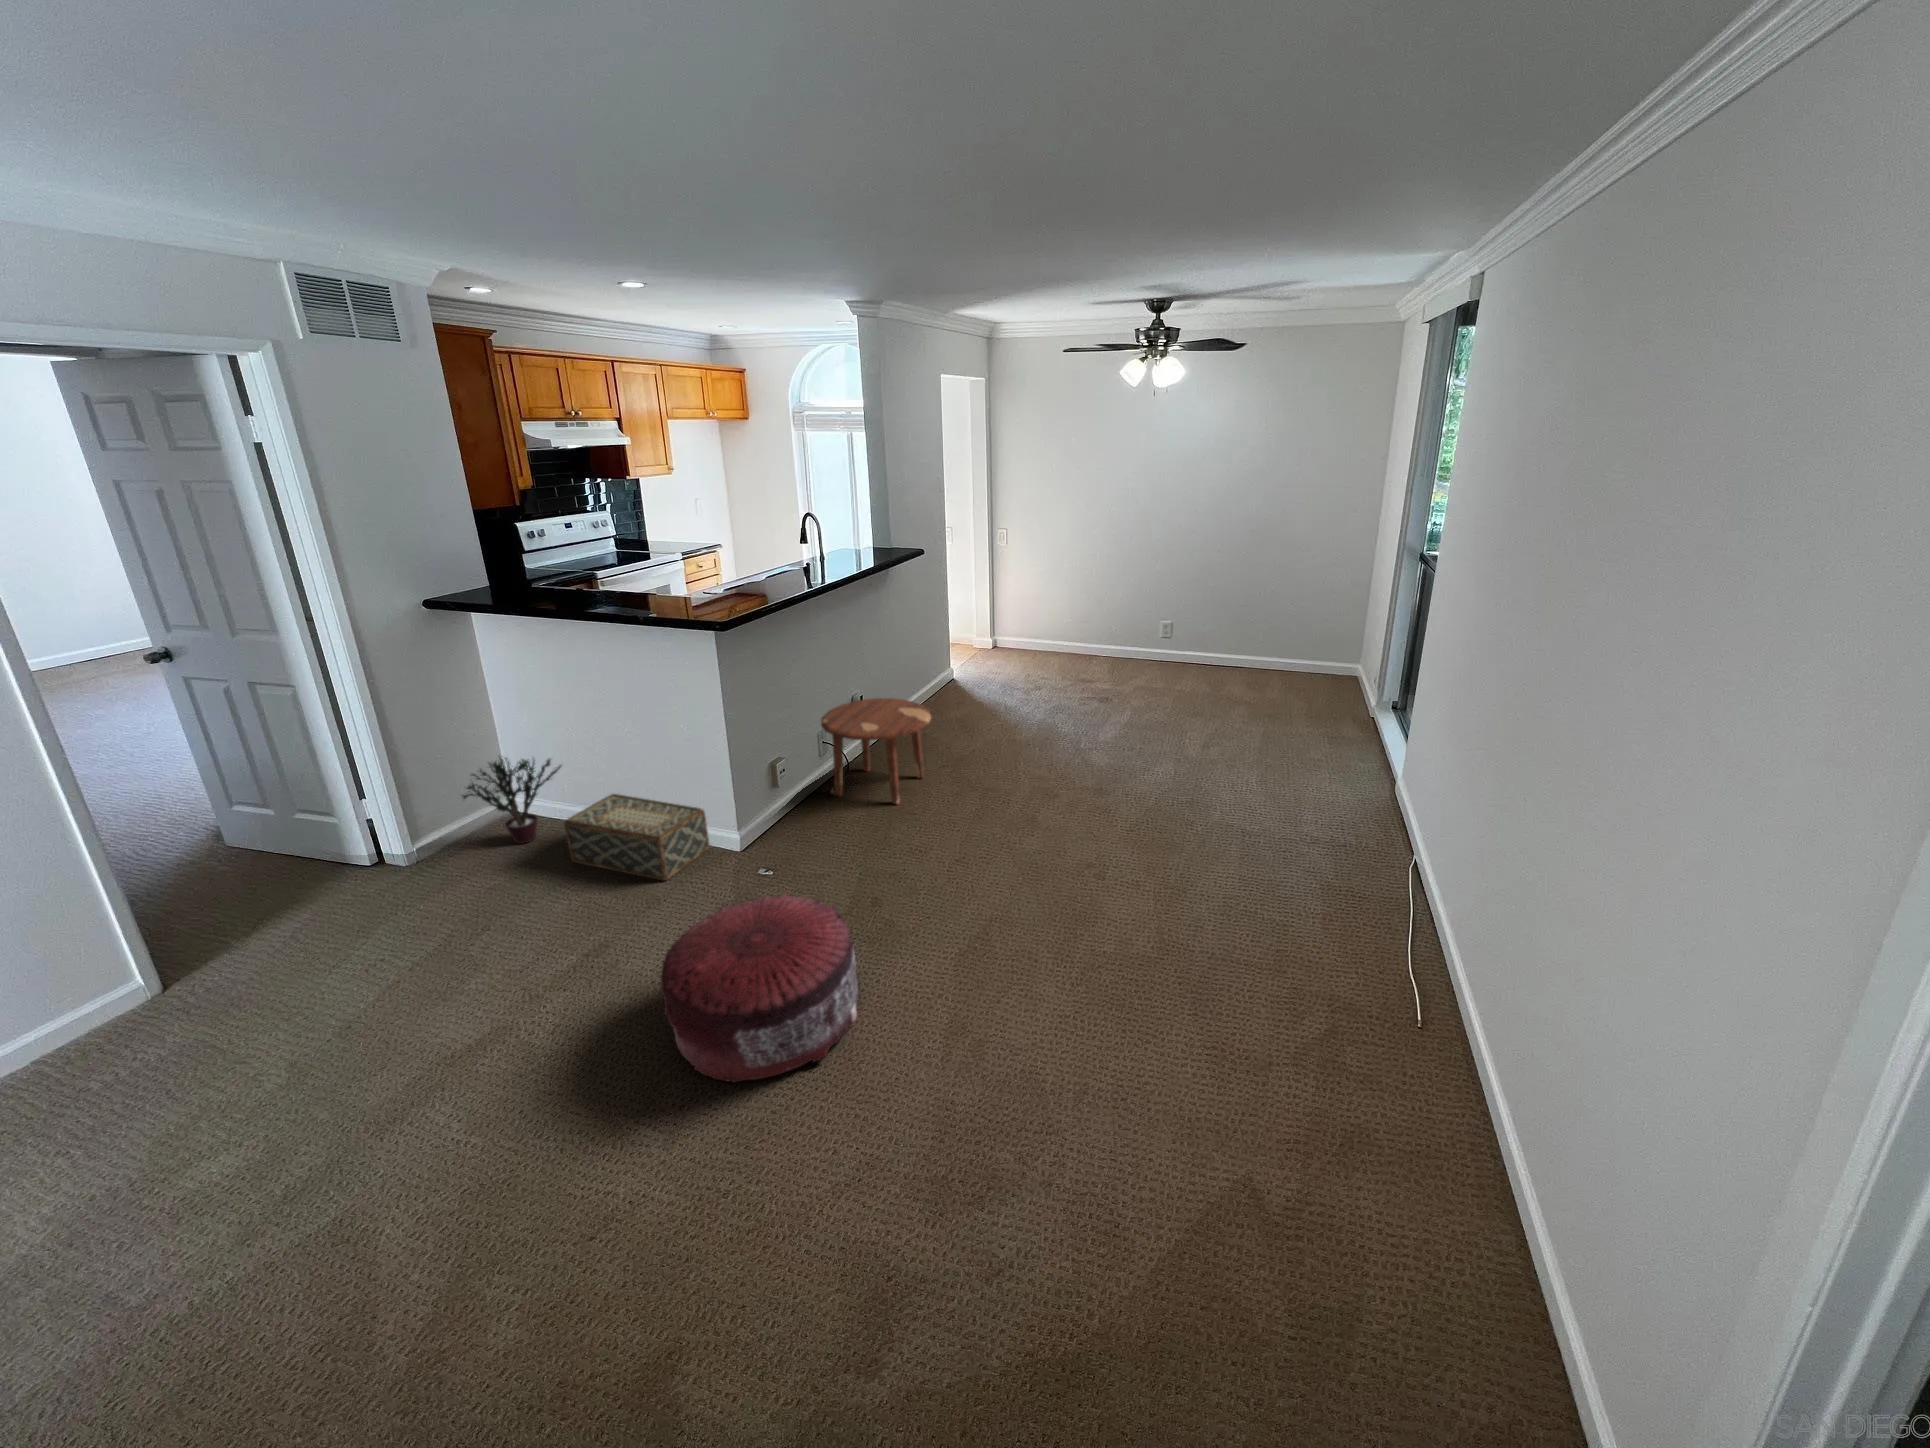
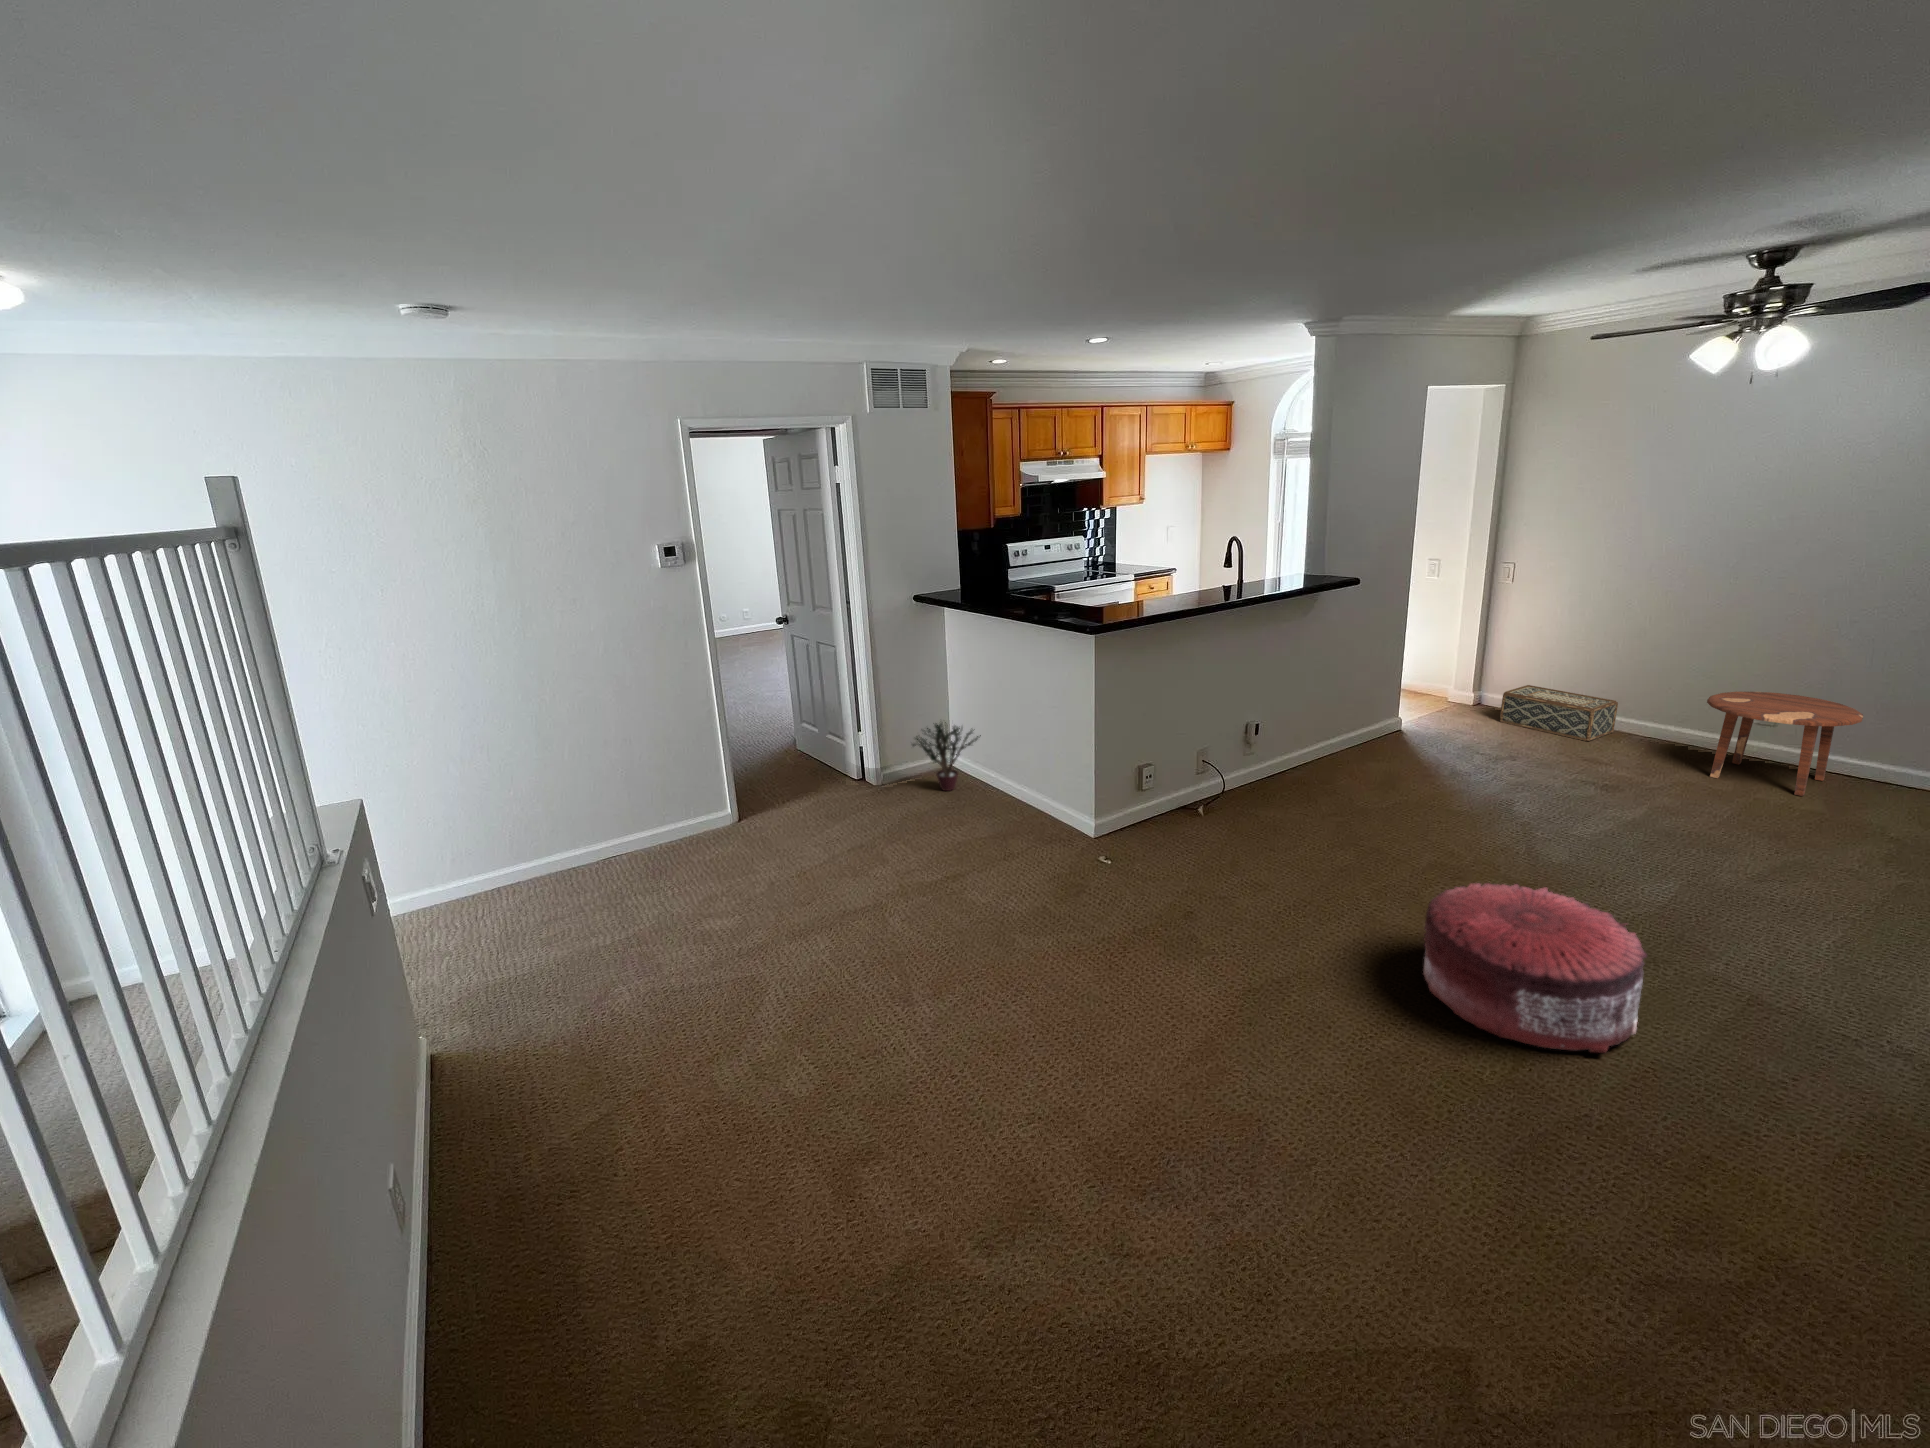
side table: present [821,698,931,804] -> present [1707,692,1863,796]
woven basket: present [564,794,710,881] -> present [1500,685,1618,741]
pouf: present [661,893,860,1083] -> present [1423,883,1647,1053]

